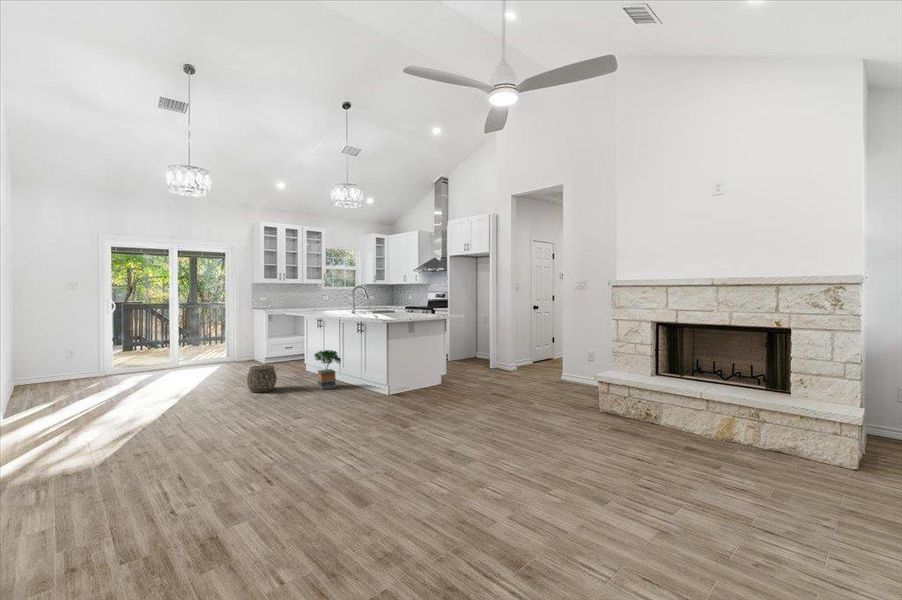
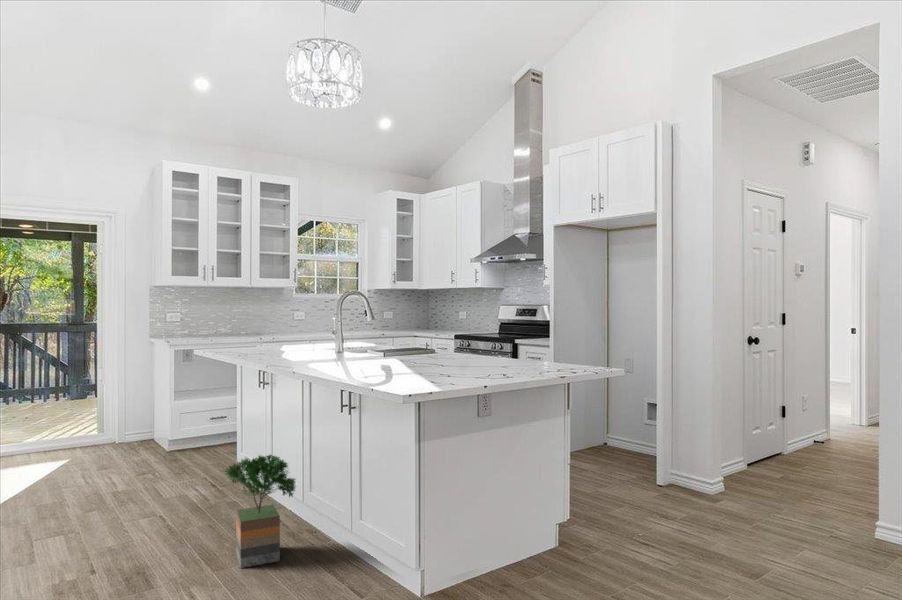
woven basket: present [247,365,277,392] -> none [44,492,131,576]

